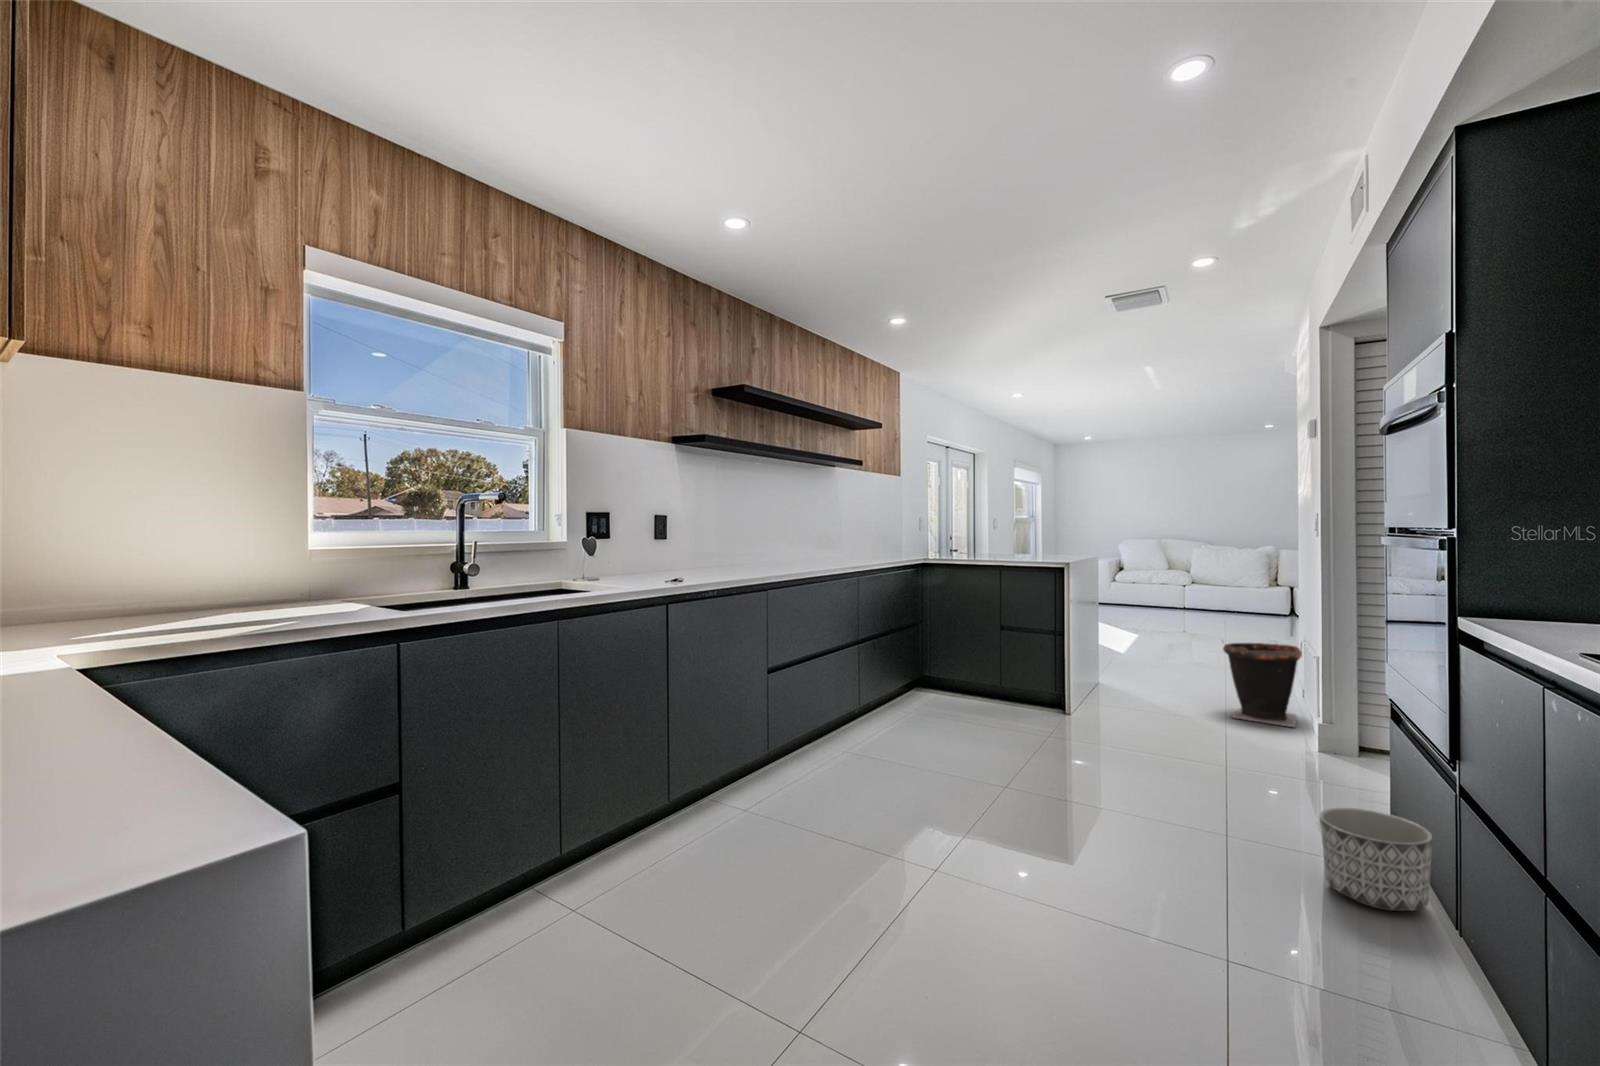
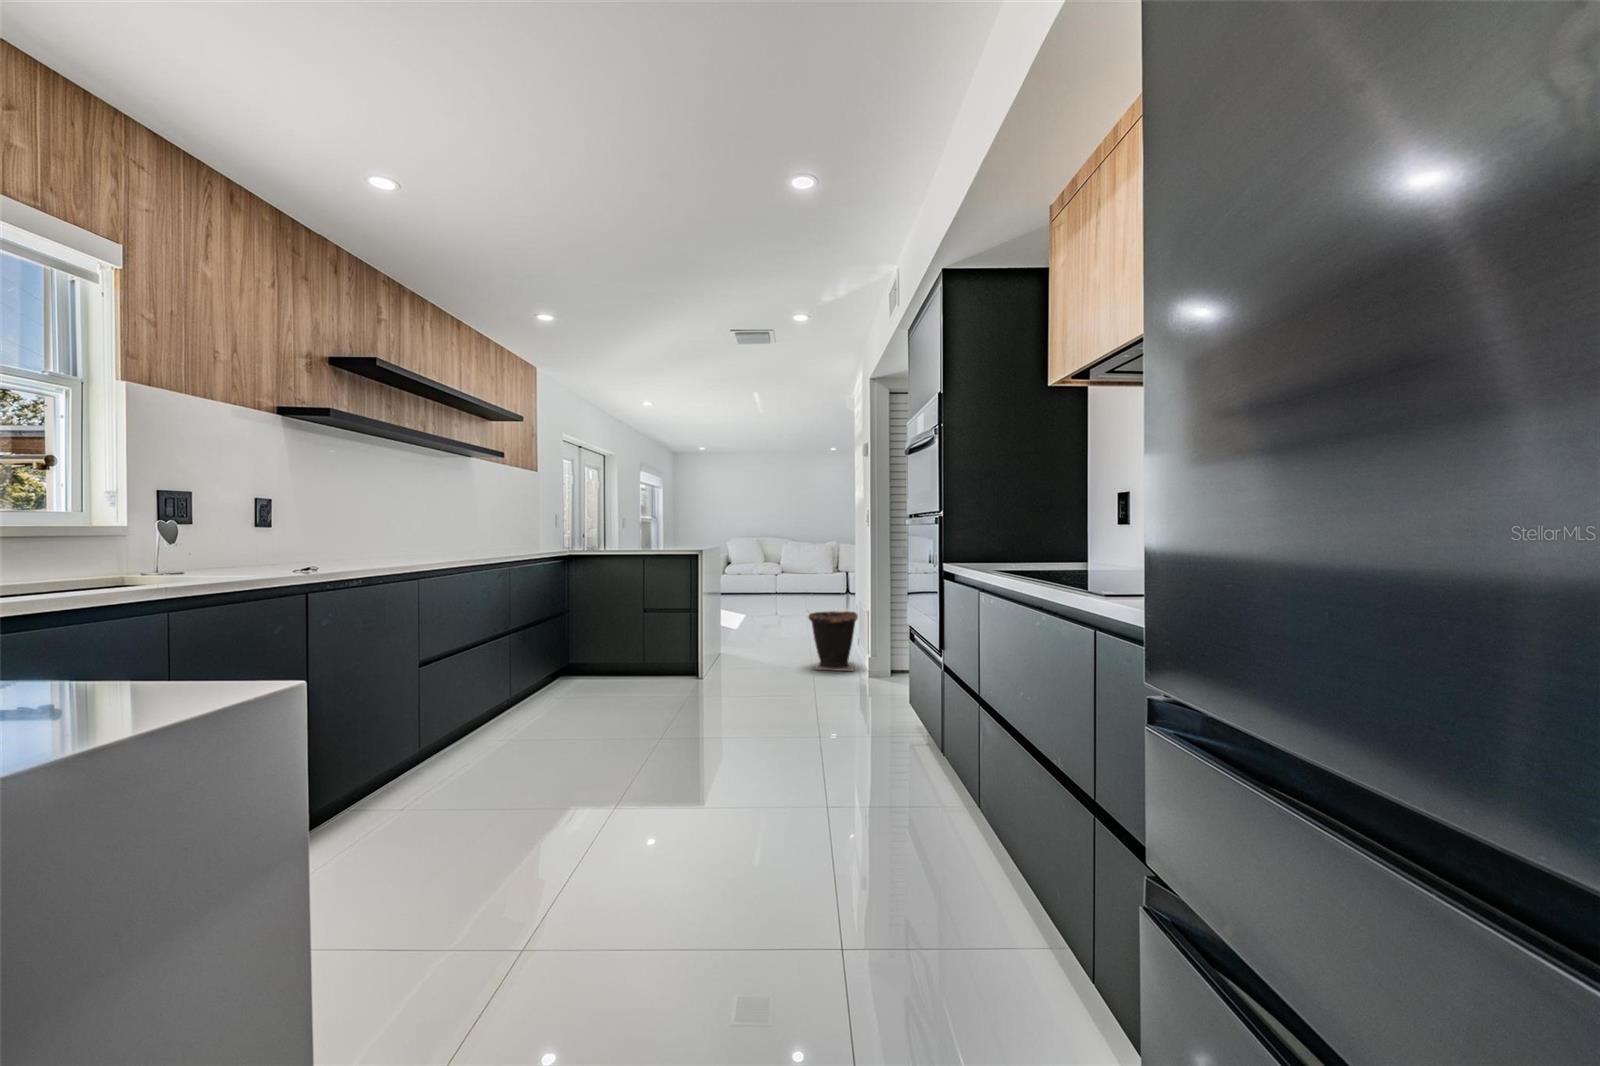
planter: present [1320,808,1432,911] -> none [872,709,930,772]

